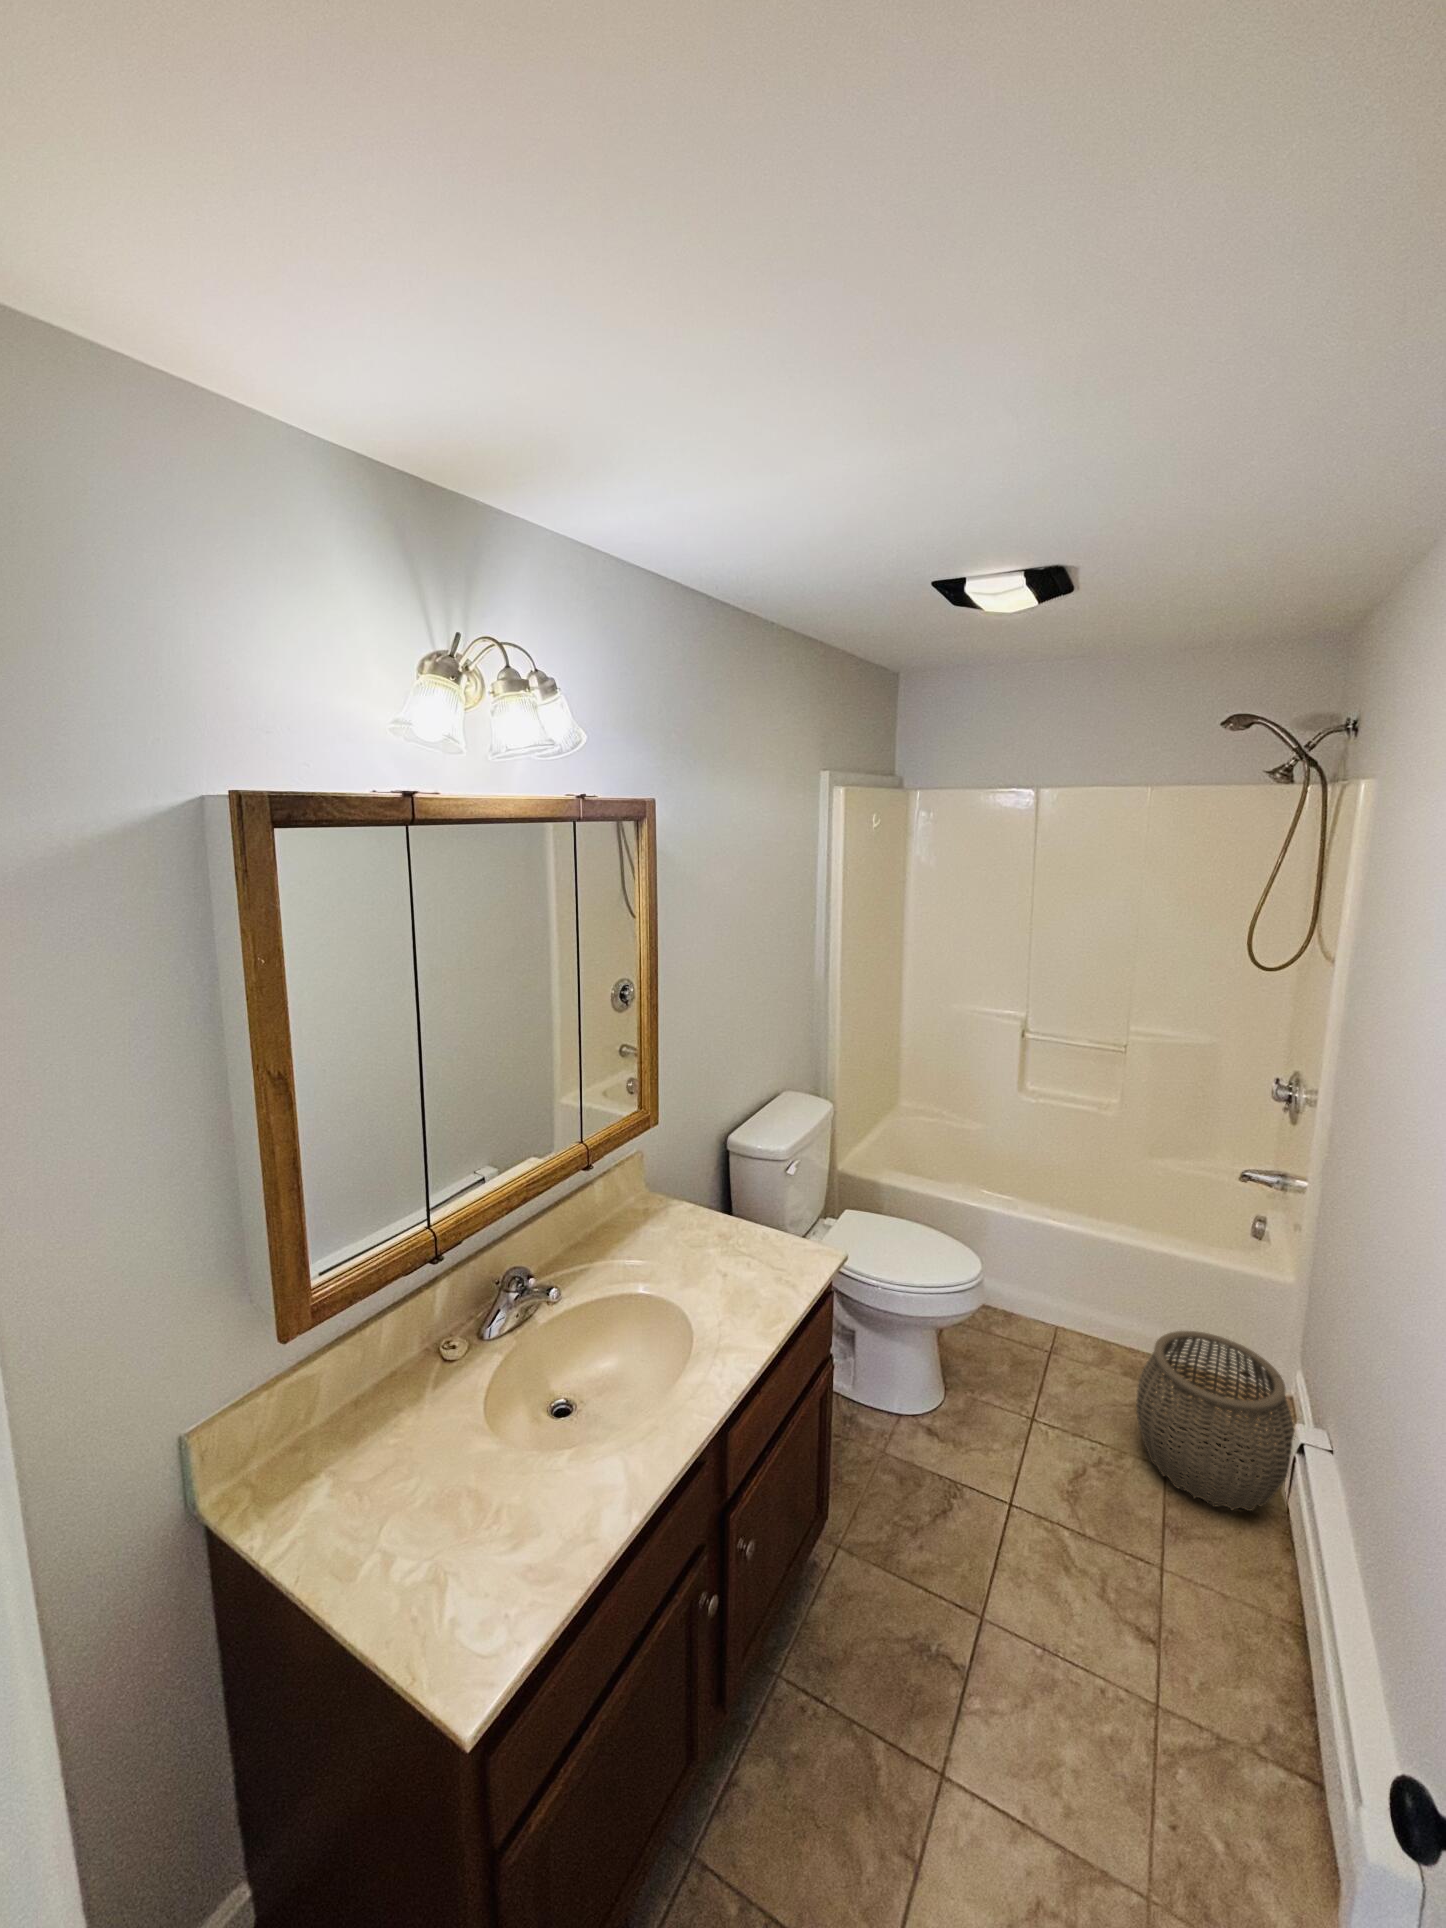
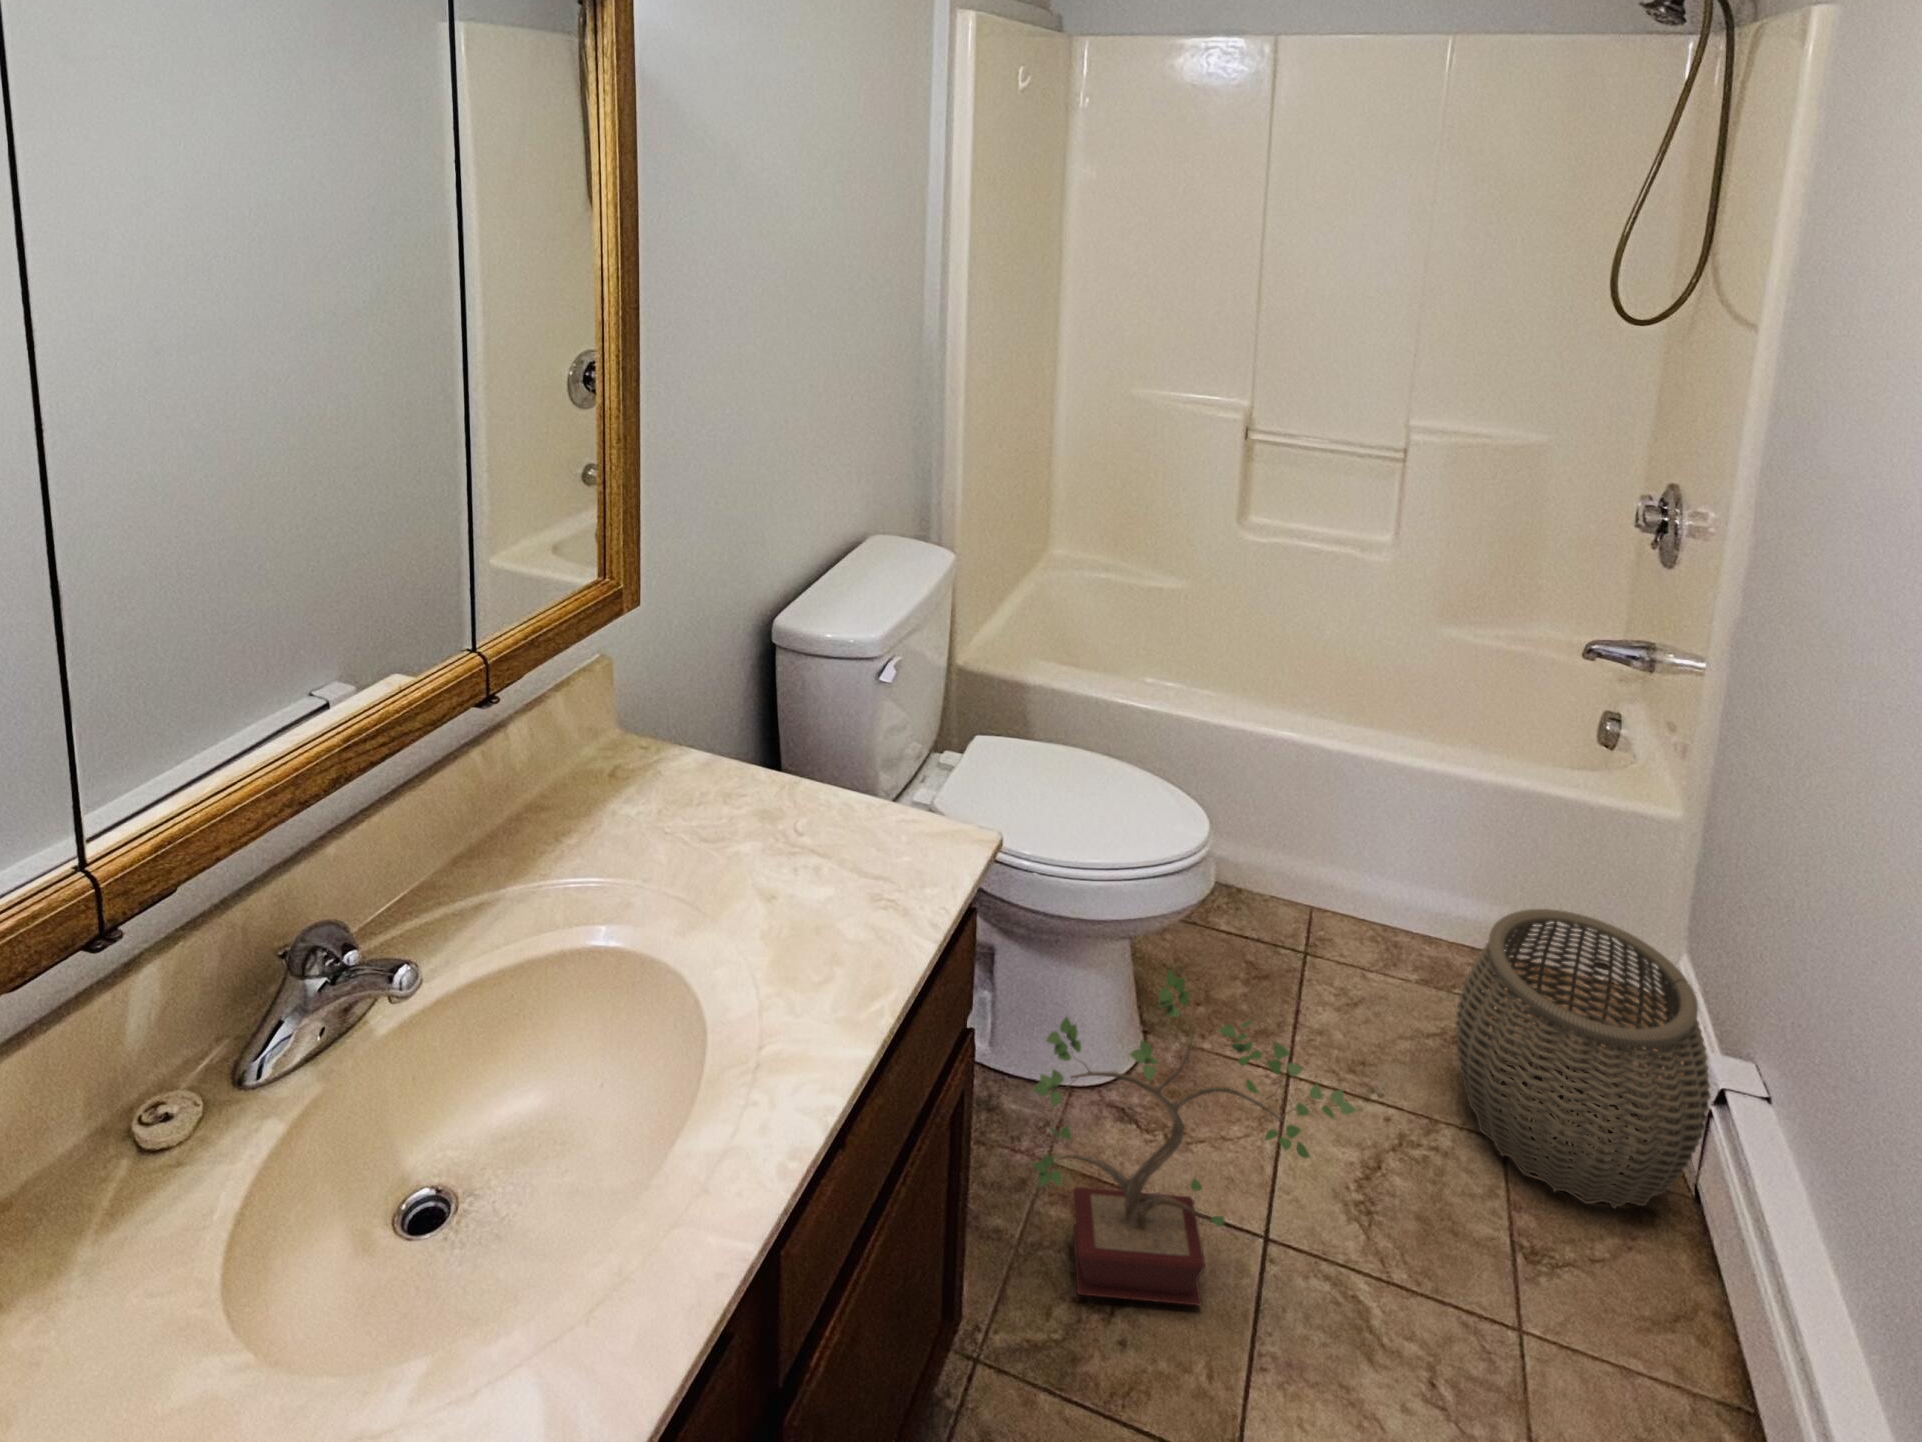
potted plant: none [868,1340,1058,1535] -> present [1033,970,1357,1305]

